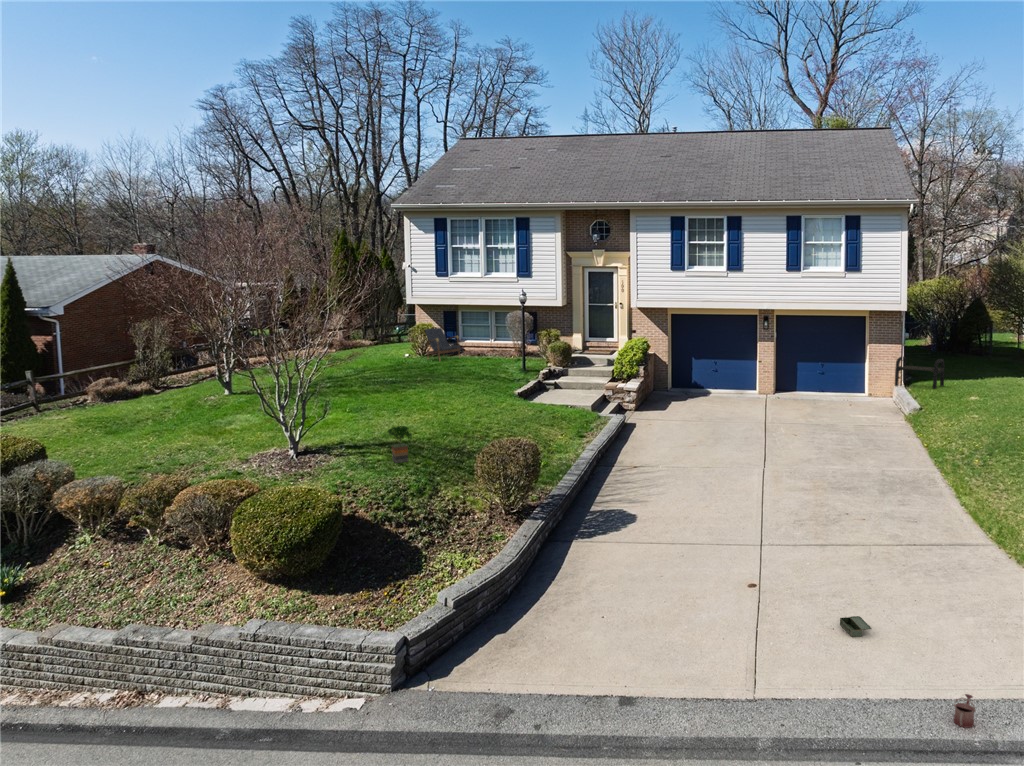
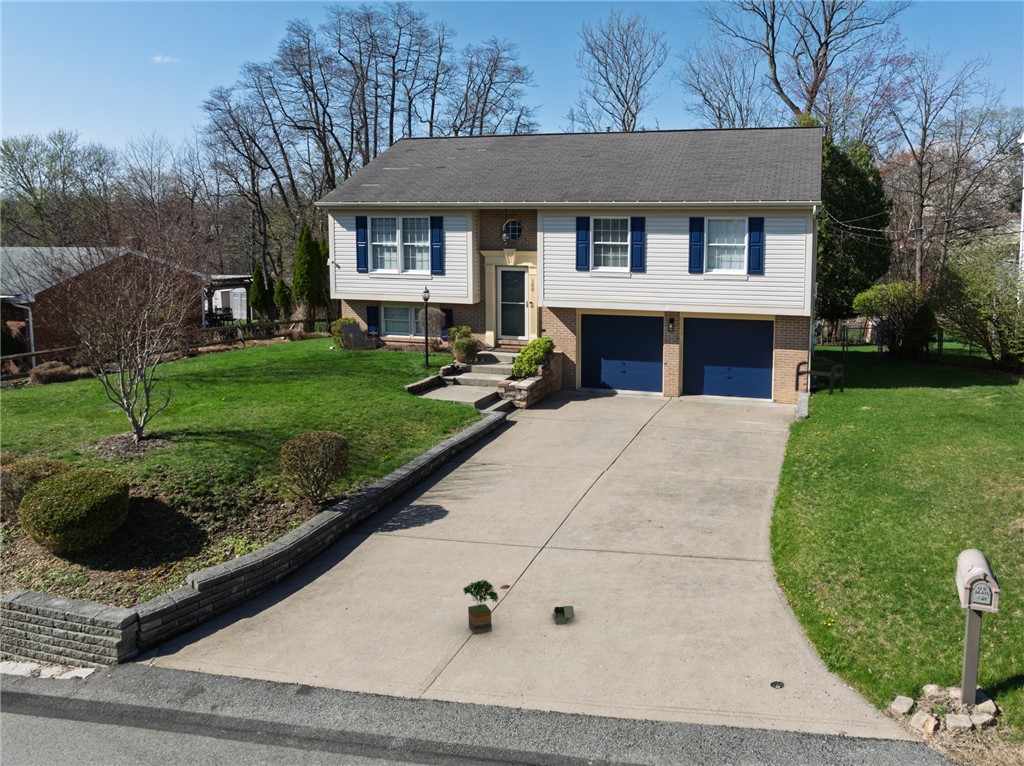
potted tree: present [387,426,412,463] -> present [463,580,498,635]
watering can: present [954,694,976,728] -> none [582,673,606,702]

